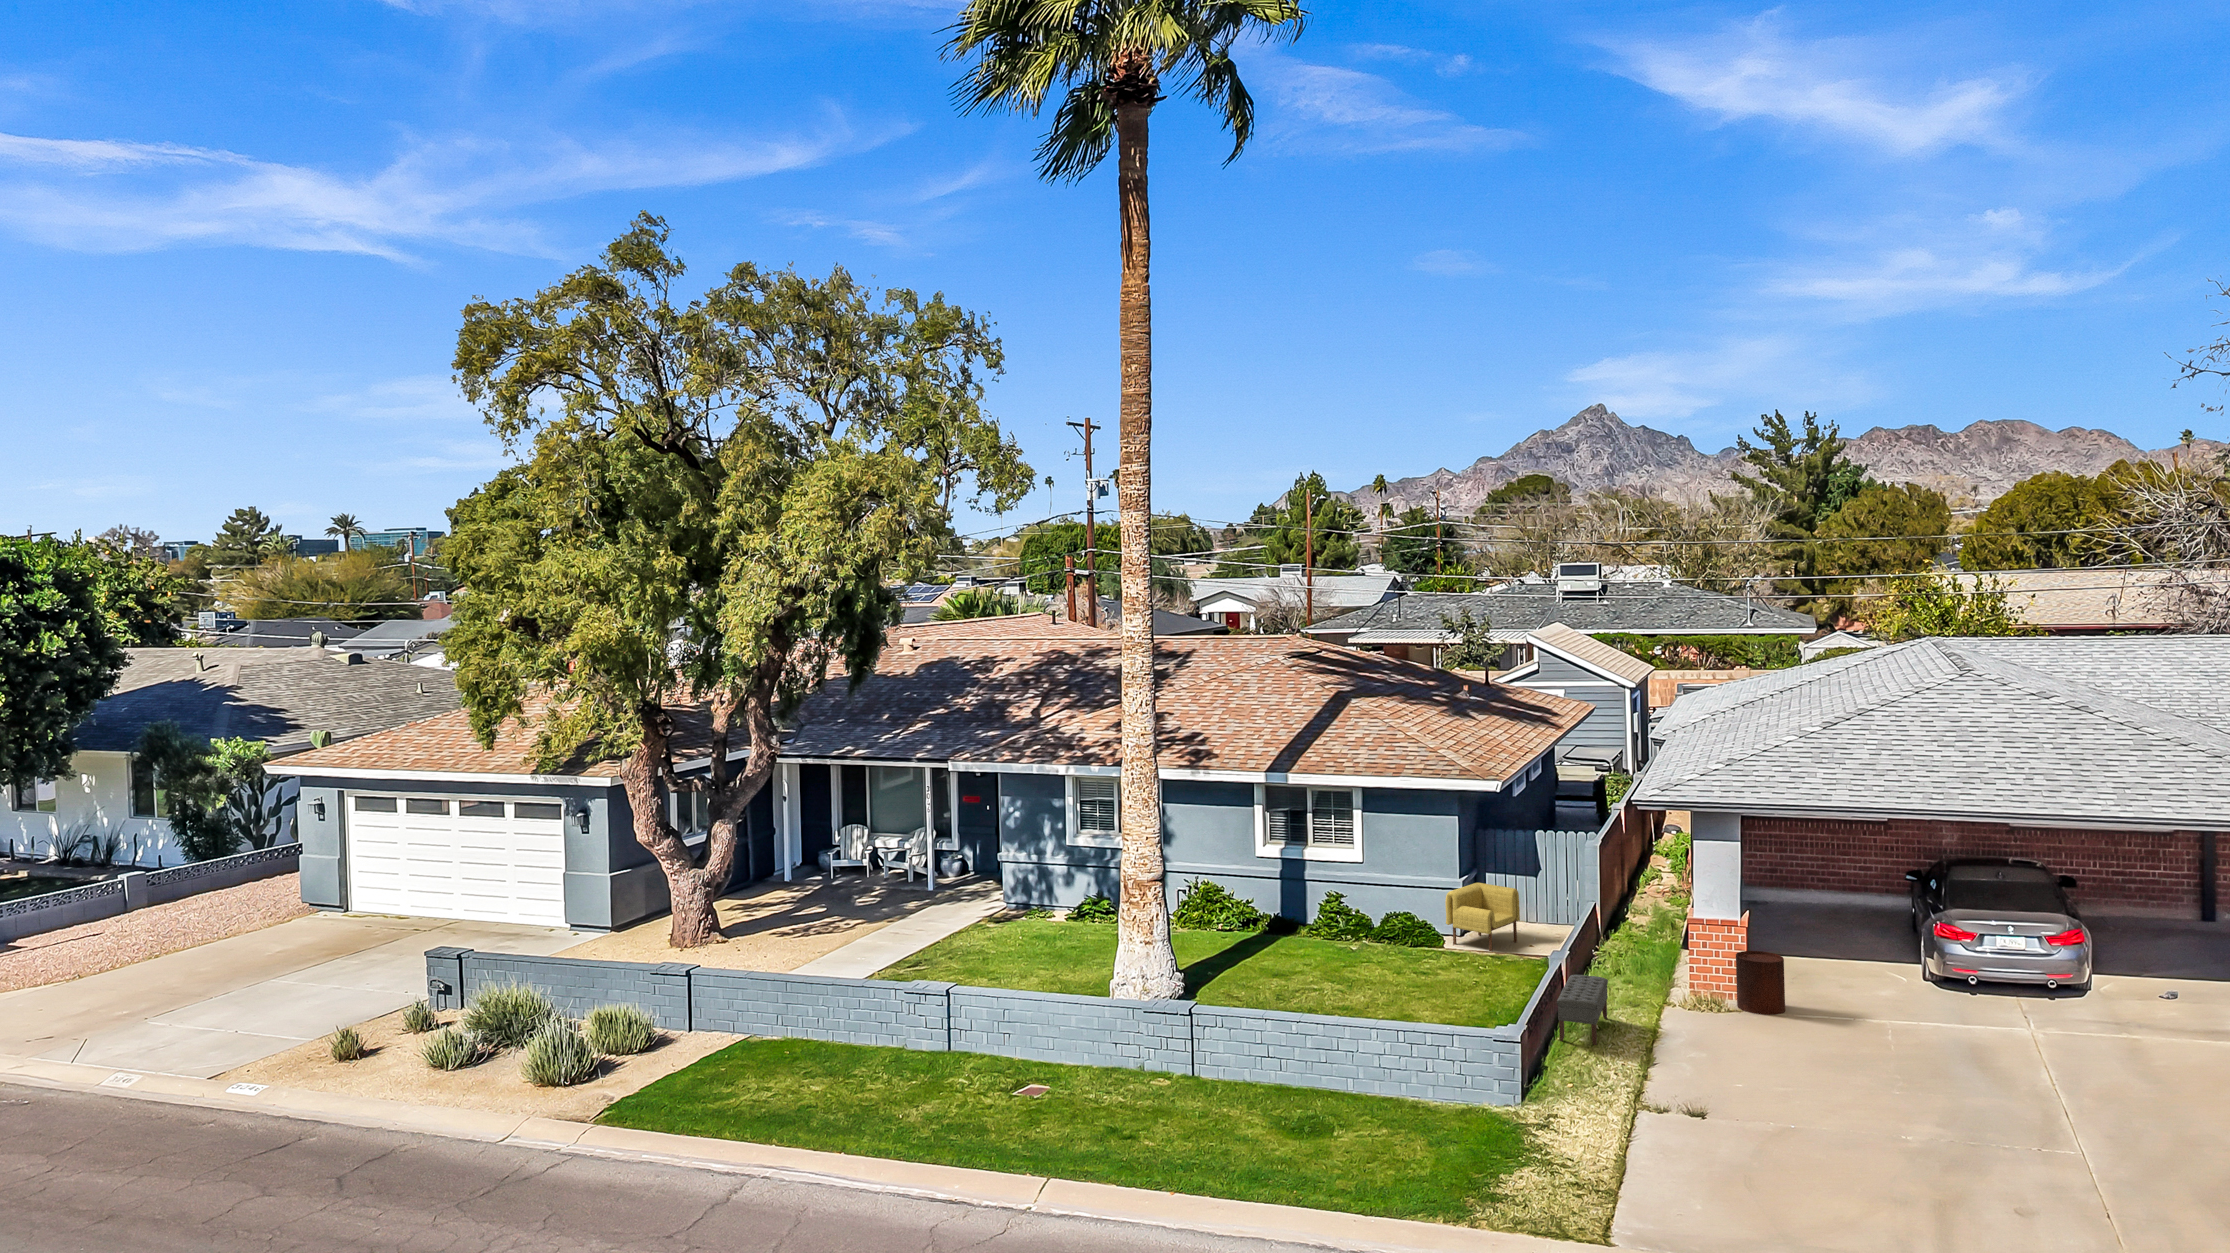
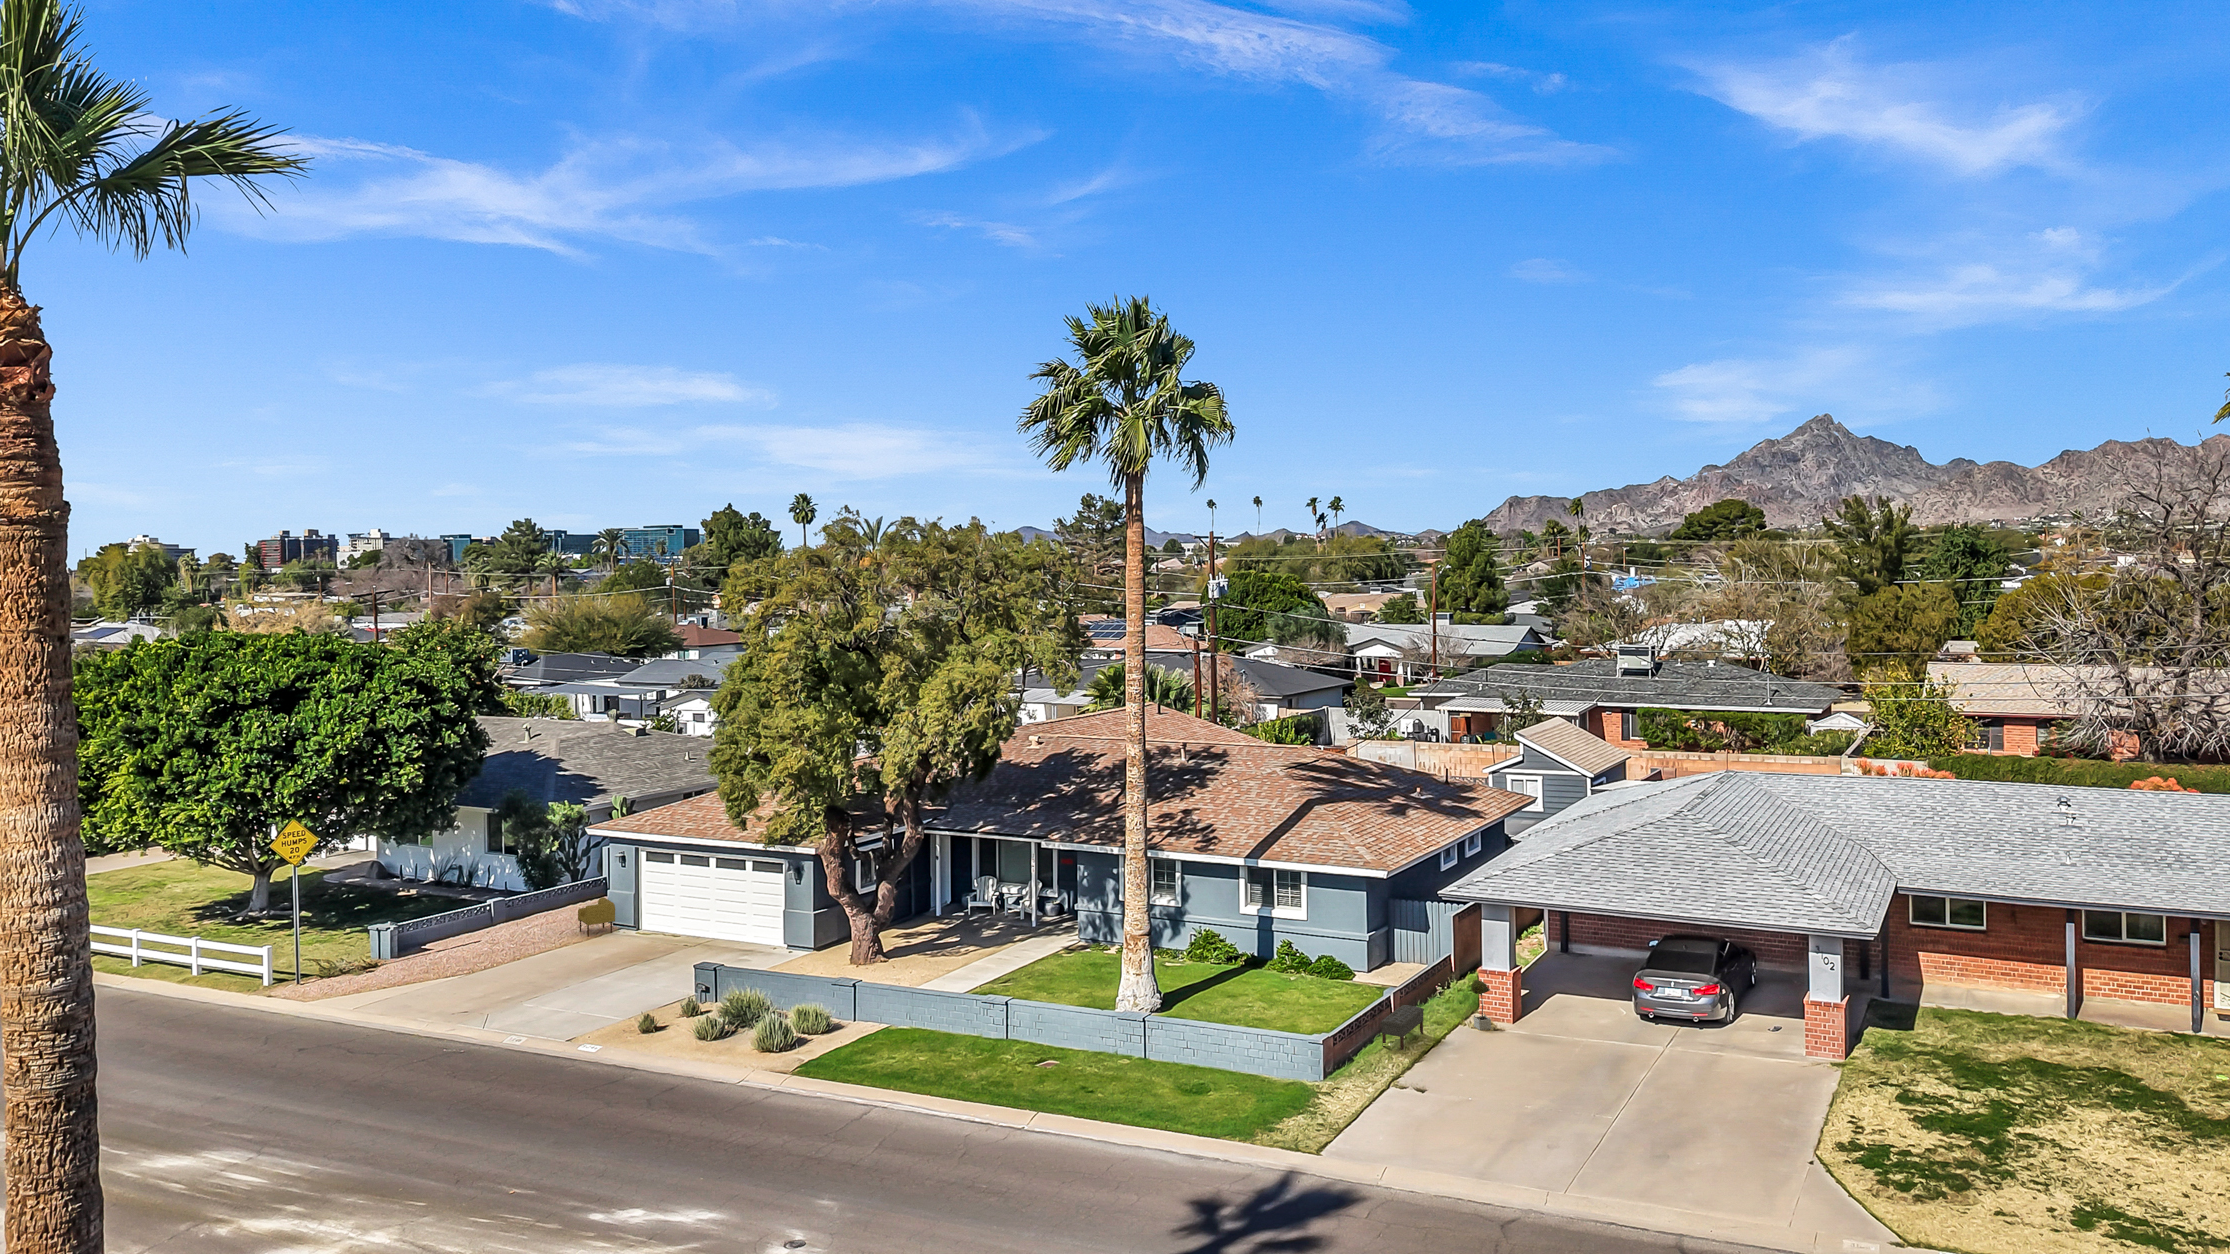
armchair: present [1445,883,1520,952] -> present [578,897,615,937]
potted tree: none [1670,932,1707,1010] -> present [1471,980,1491,1030]
trash can: present [1736,951,1785,1015] -> none [1510,993,1539,1035]

